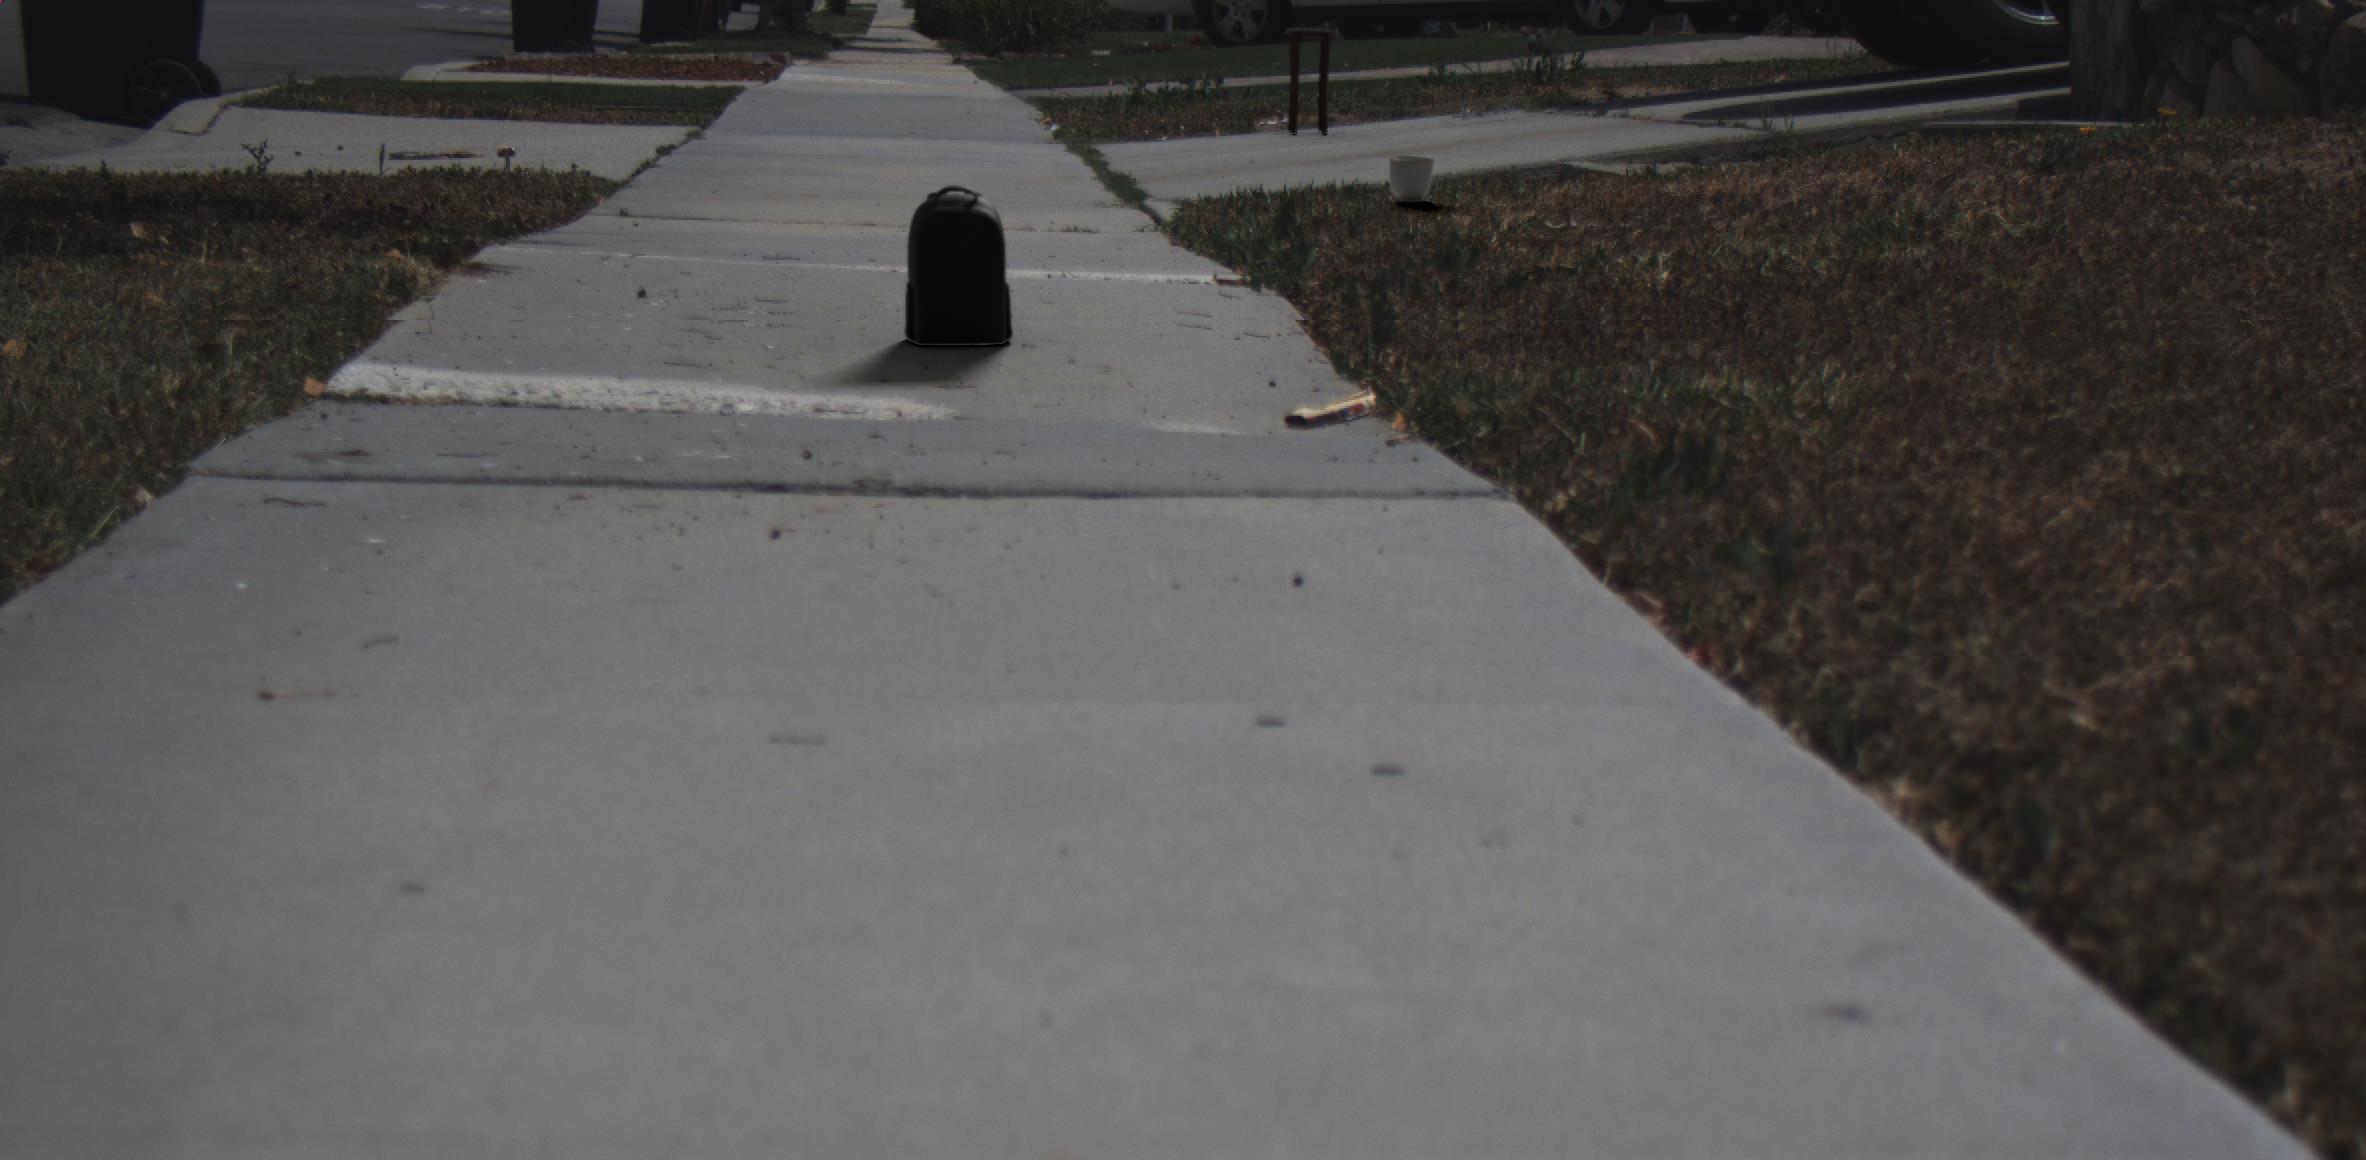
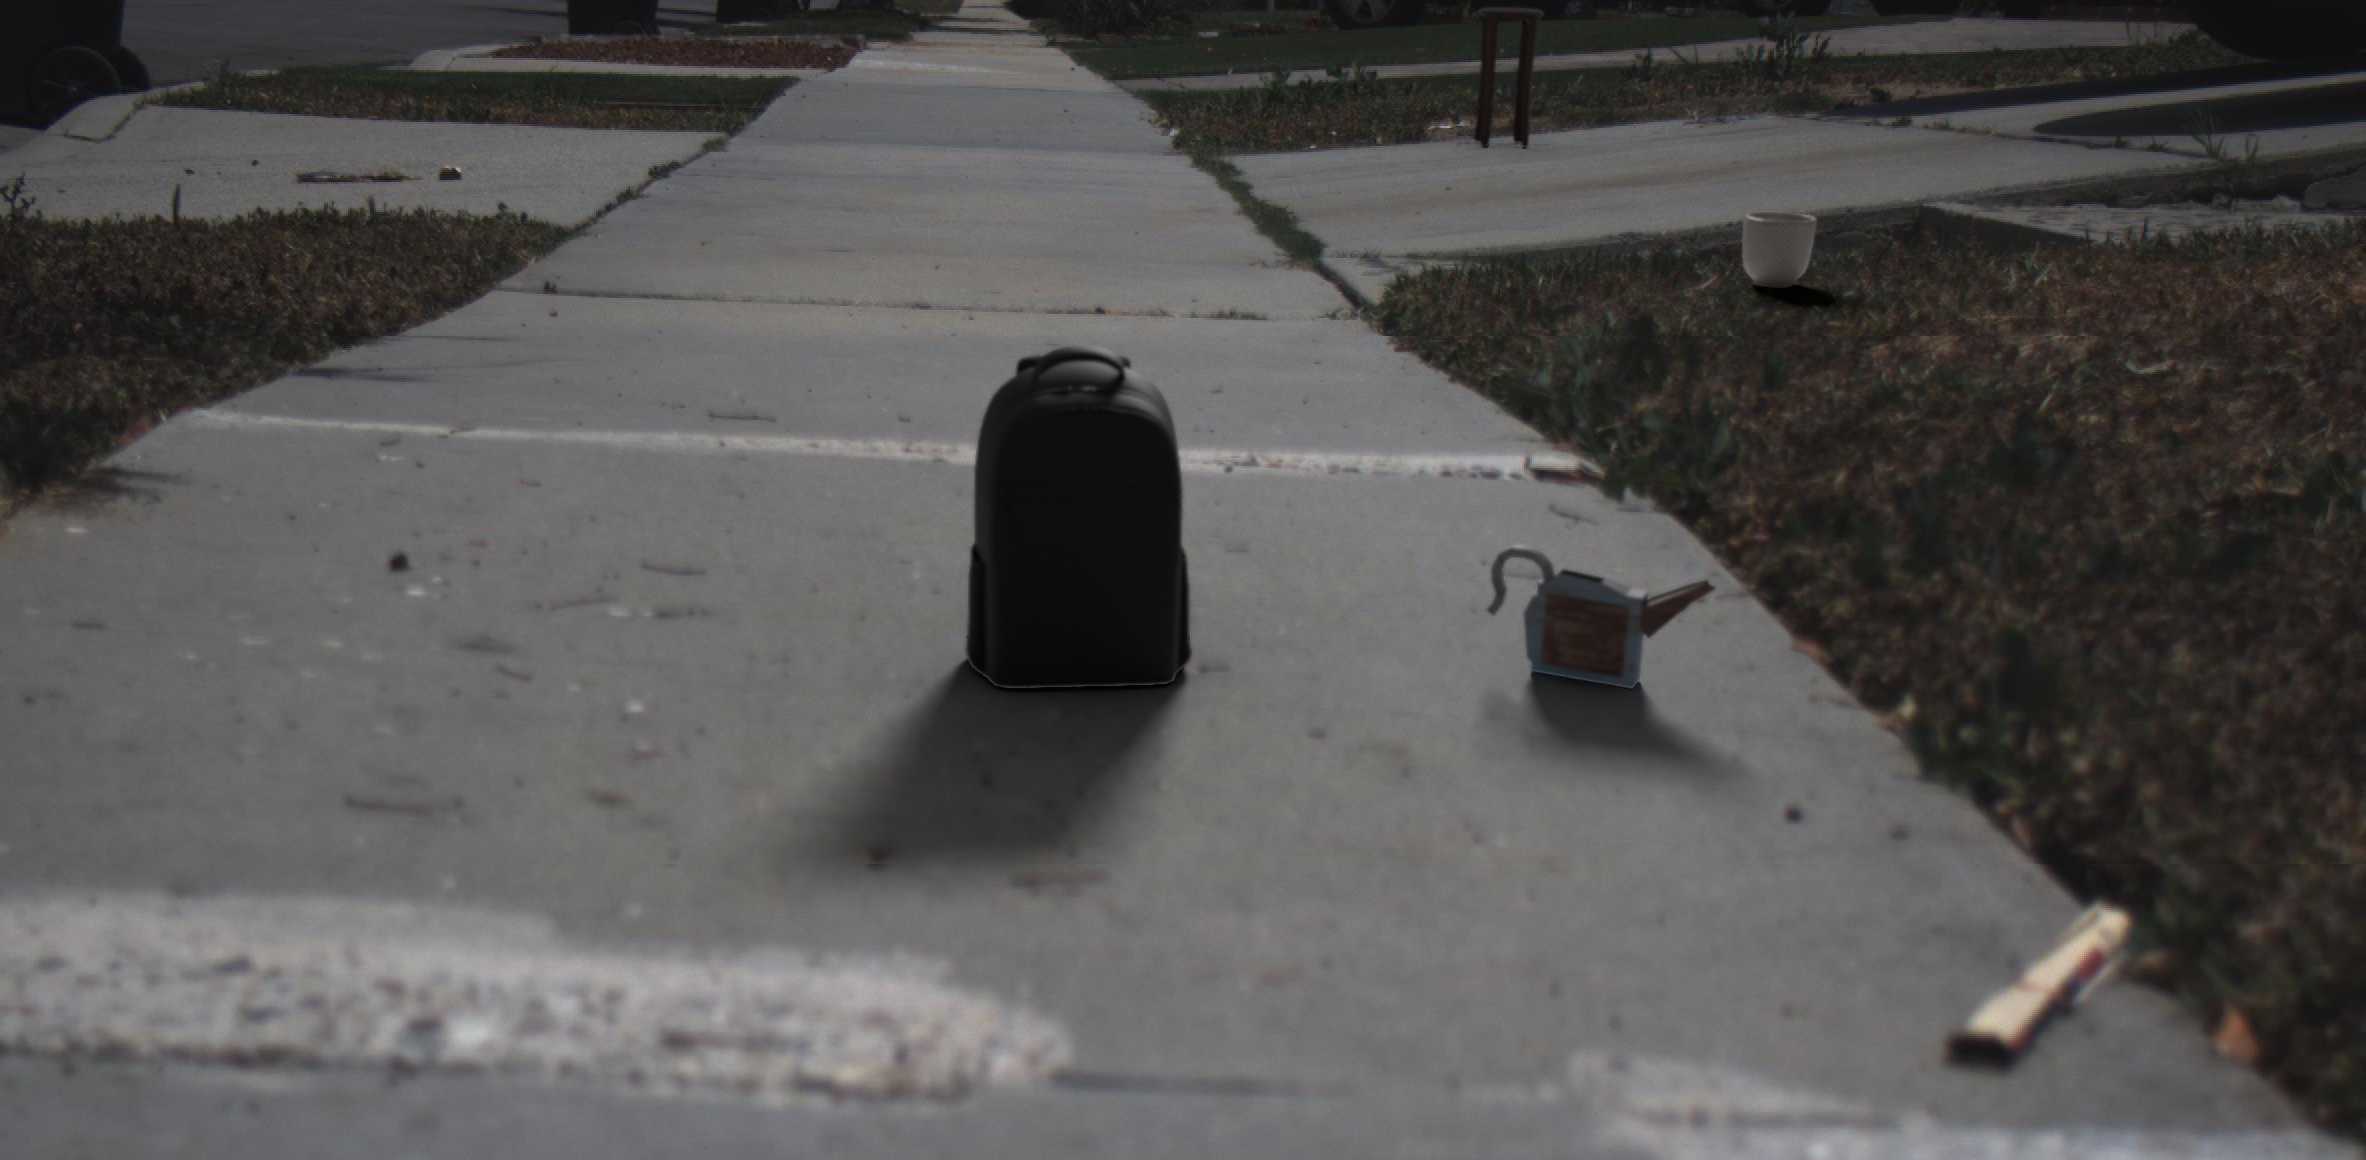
watering can: none [1155,281,1256,346] -> present [1487,545,1715,689]

